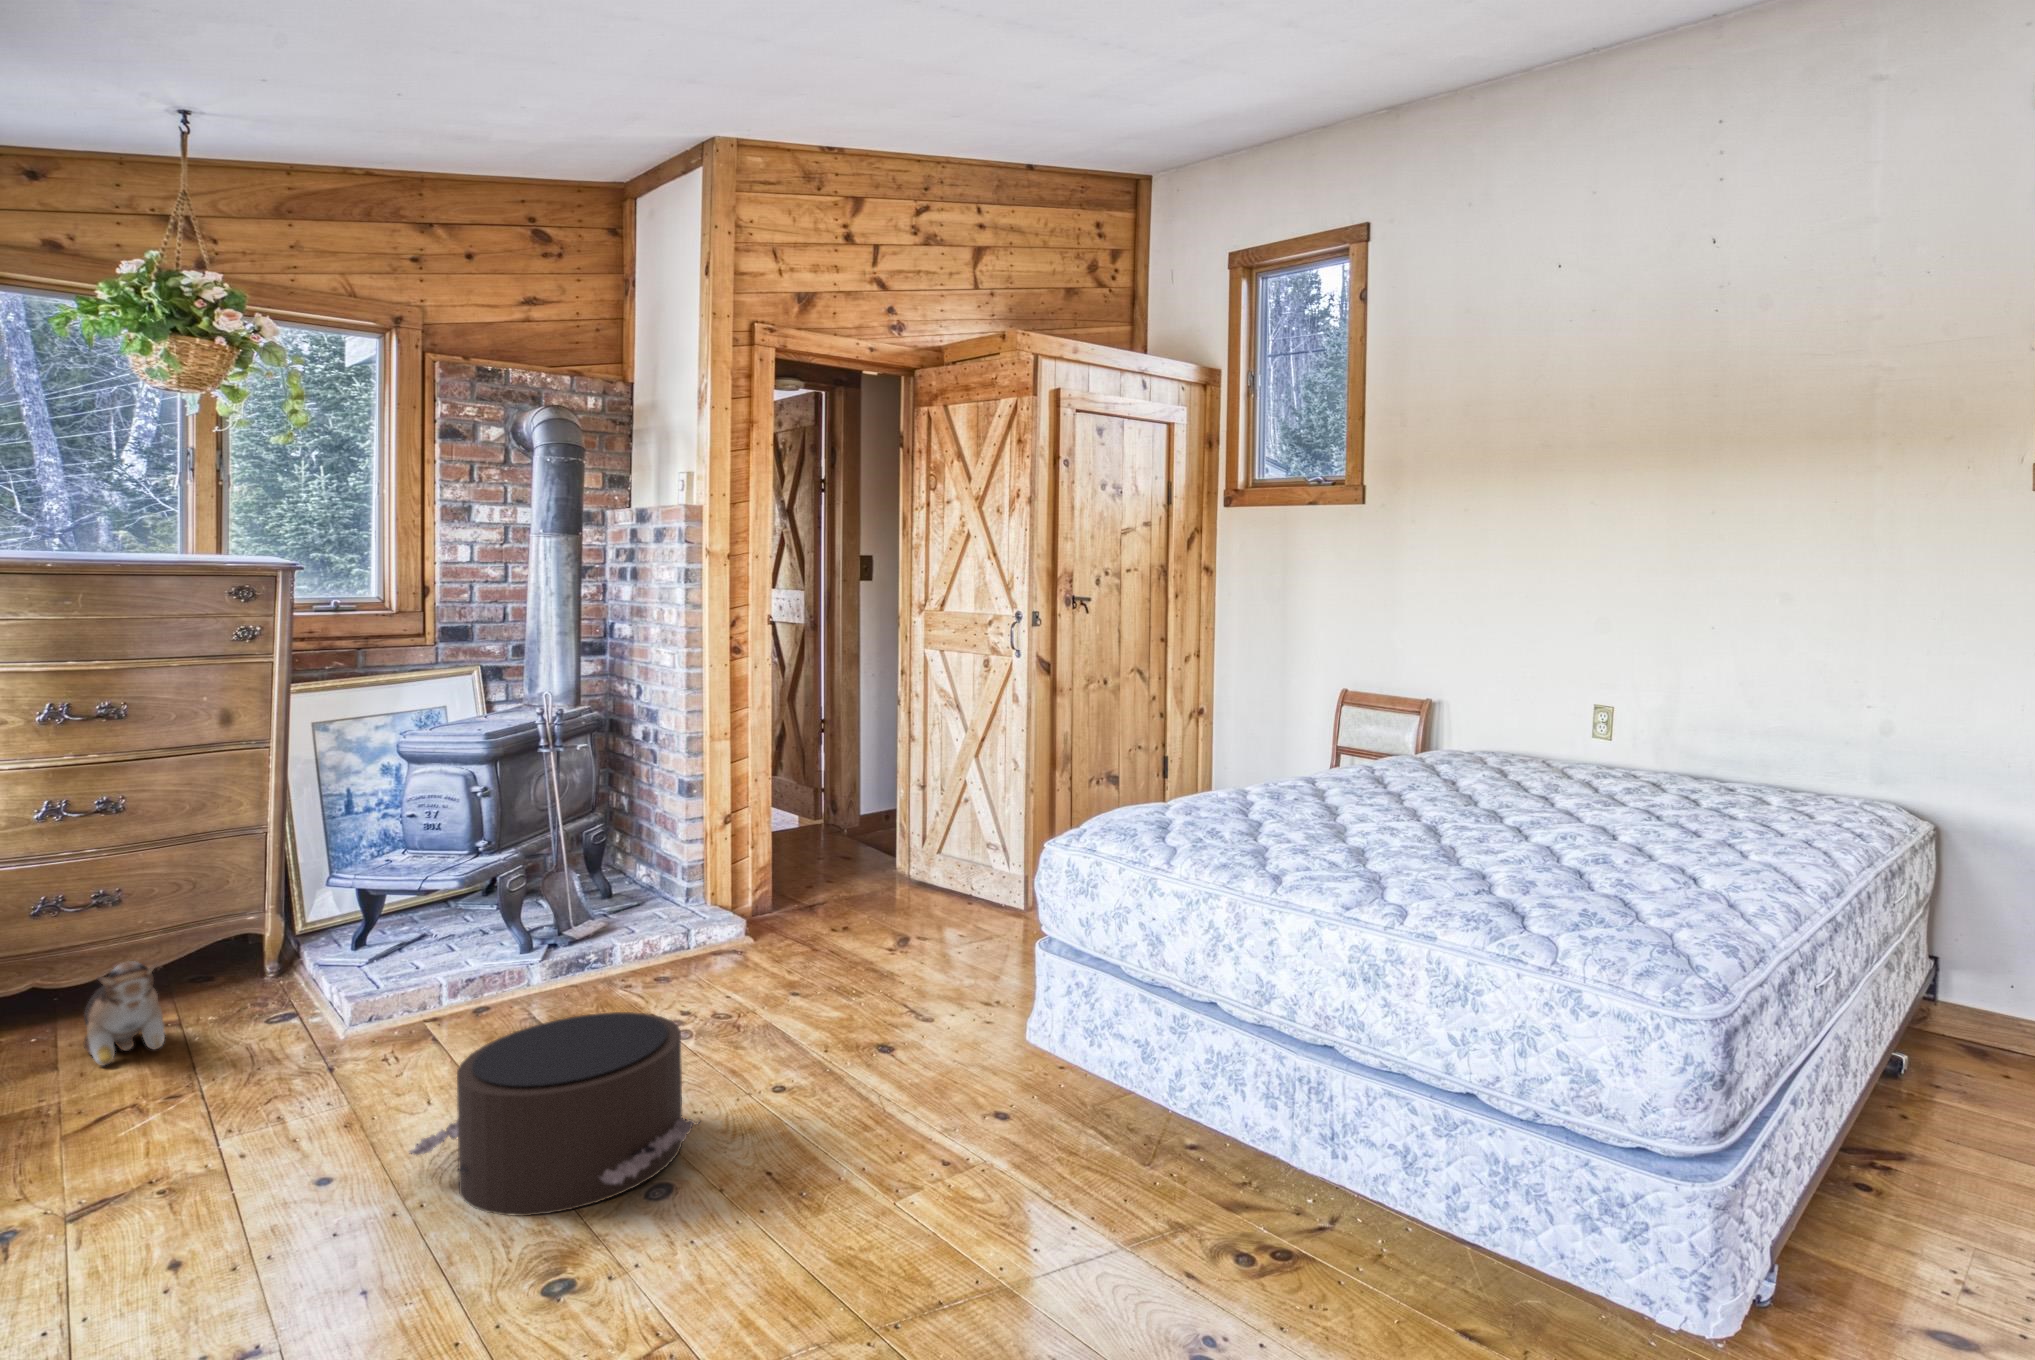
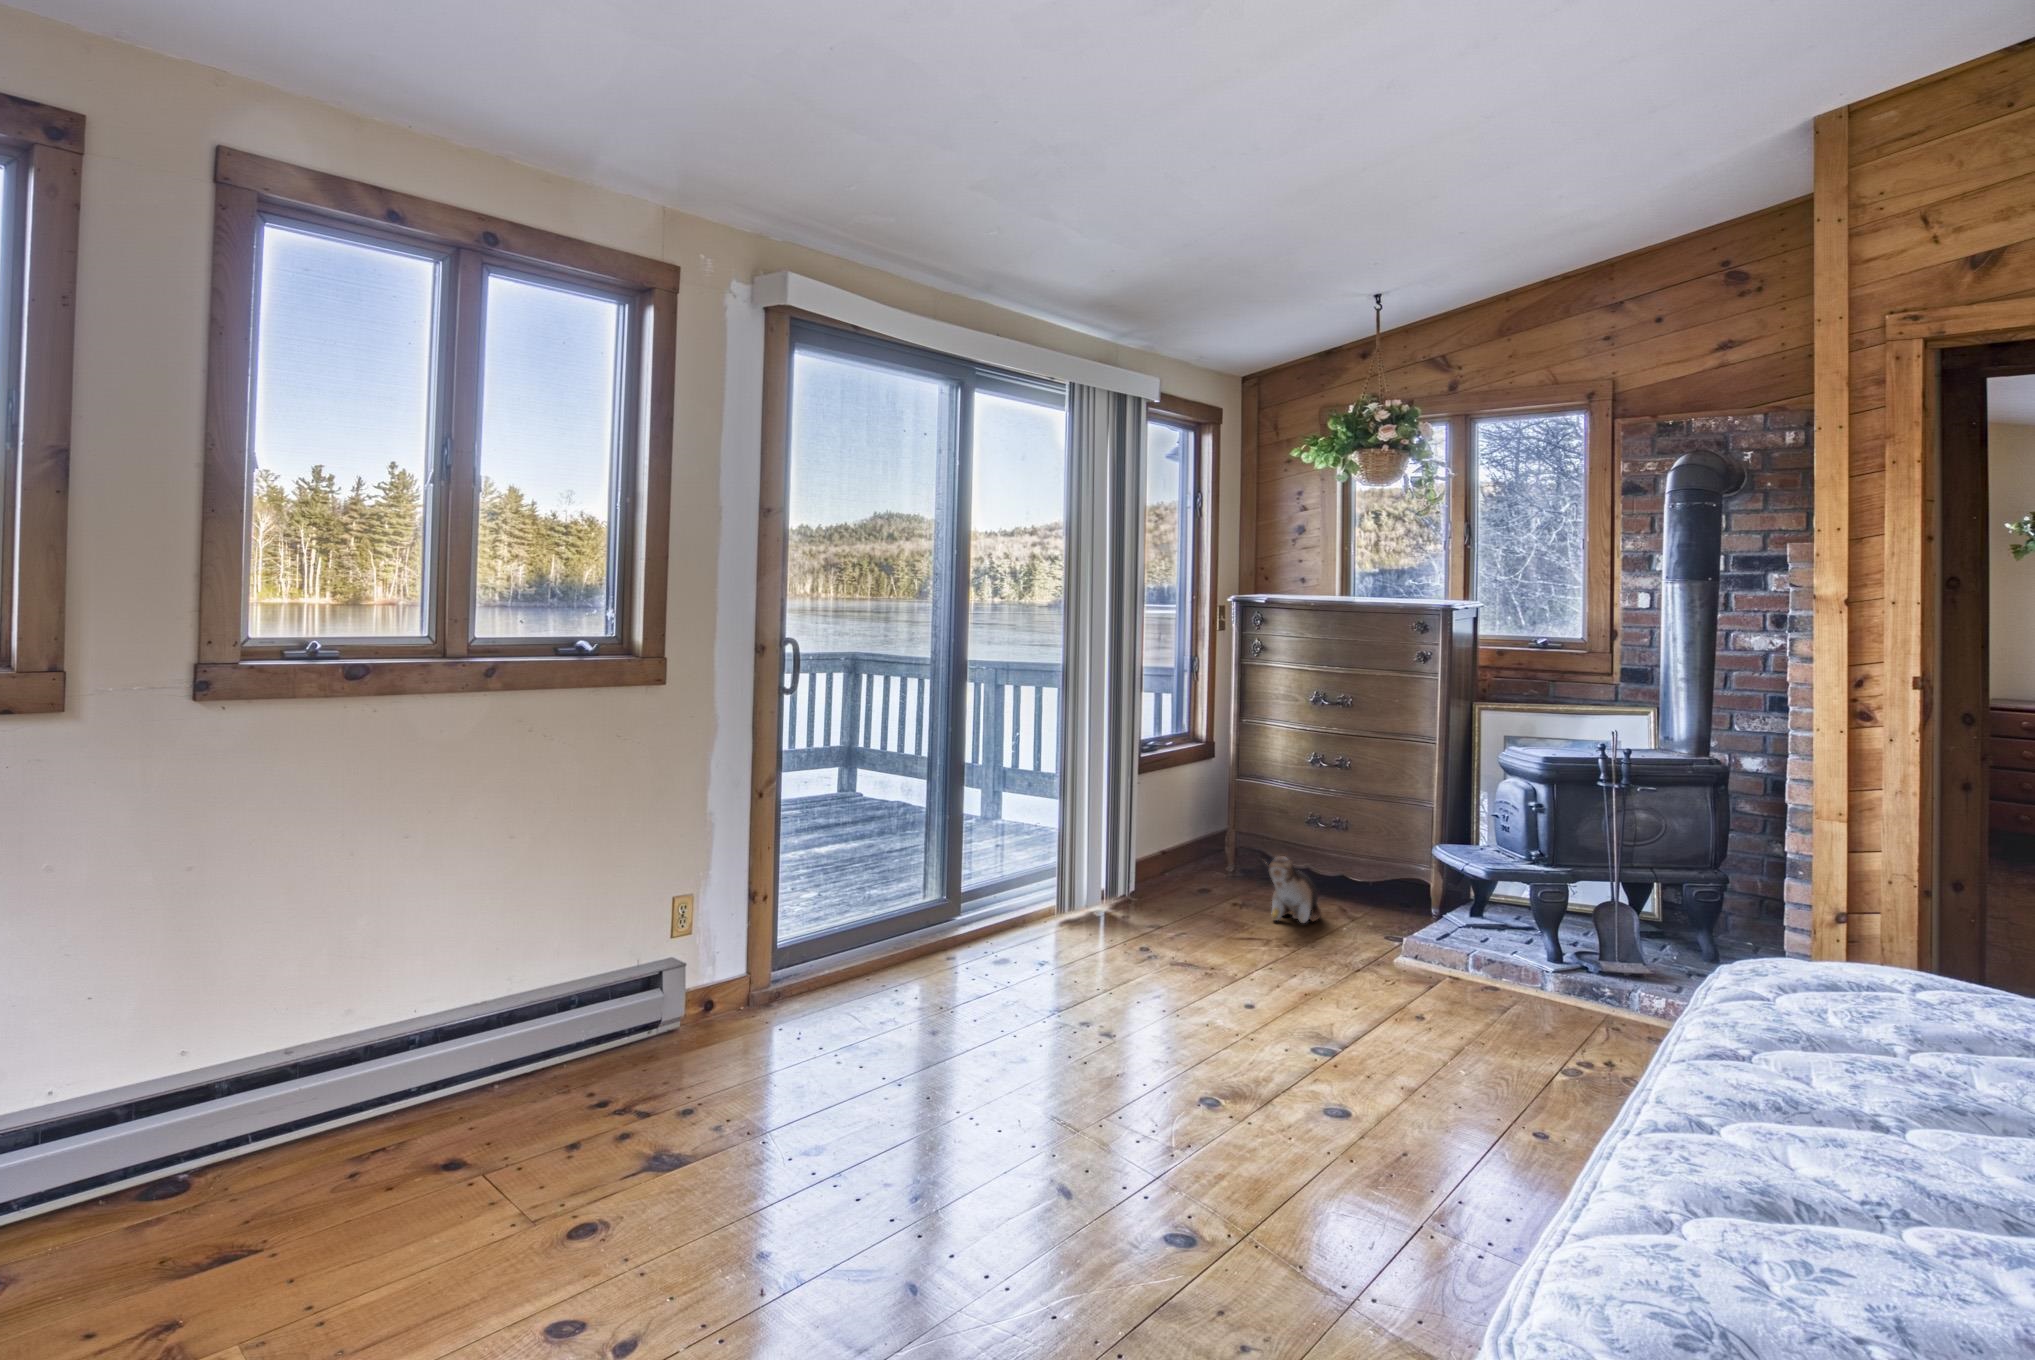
pouf: present [409,1012,697,1216] -> none [1233,955,1408,1103]

